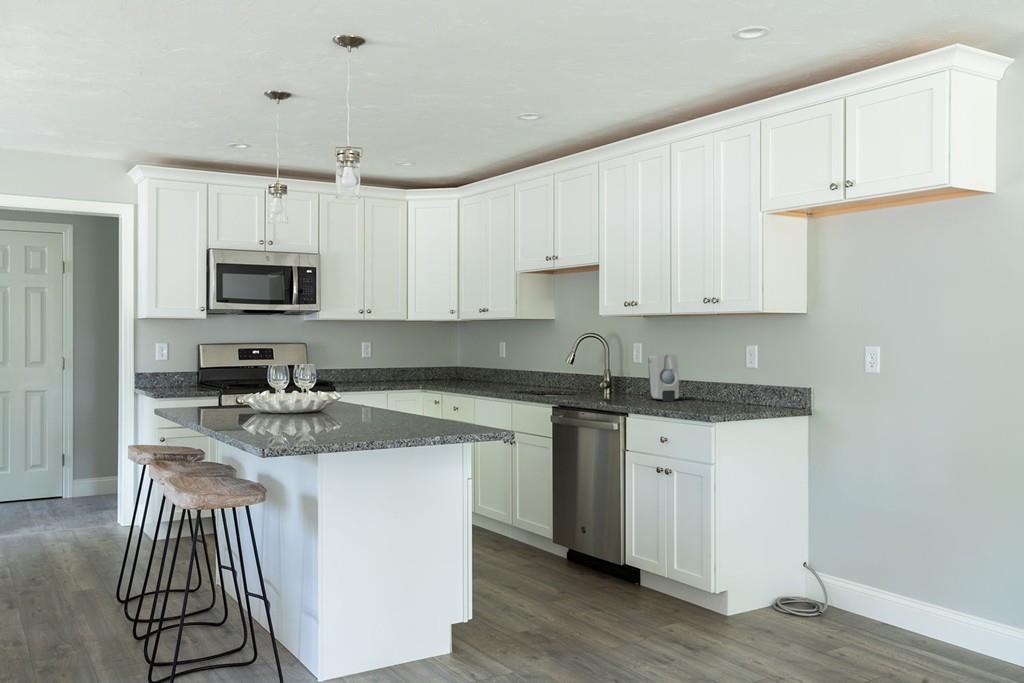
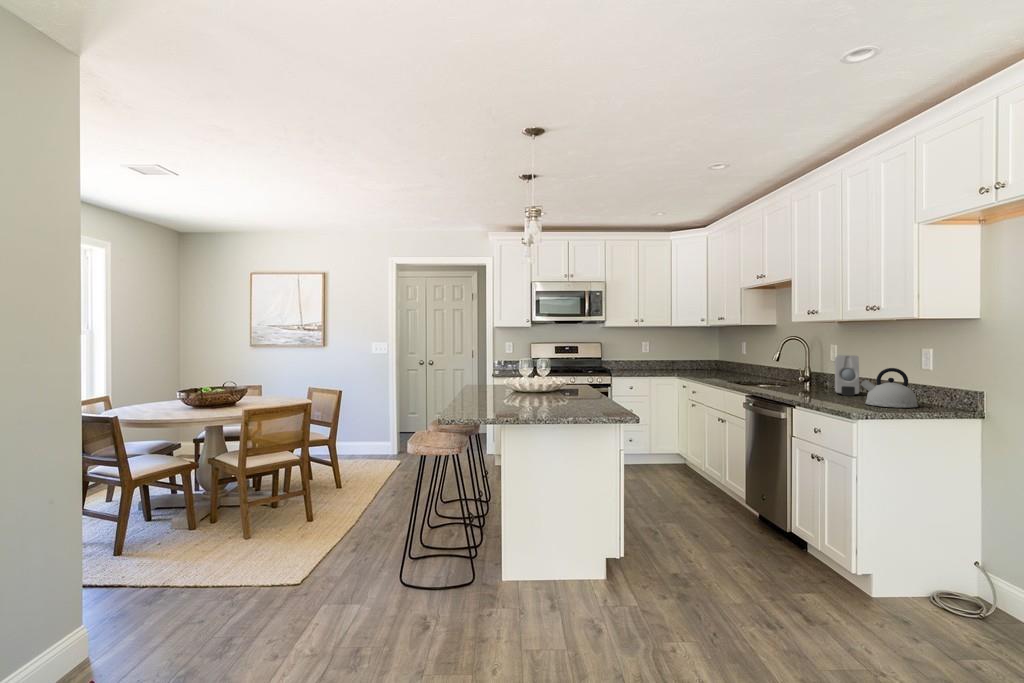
kettle: none [701,367,753,410] -> present [861,368,918,408]

